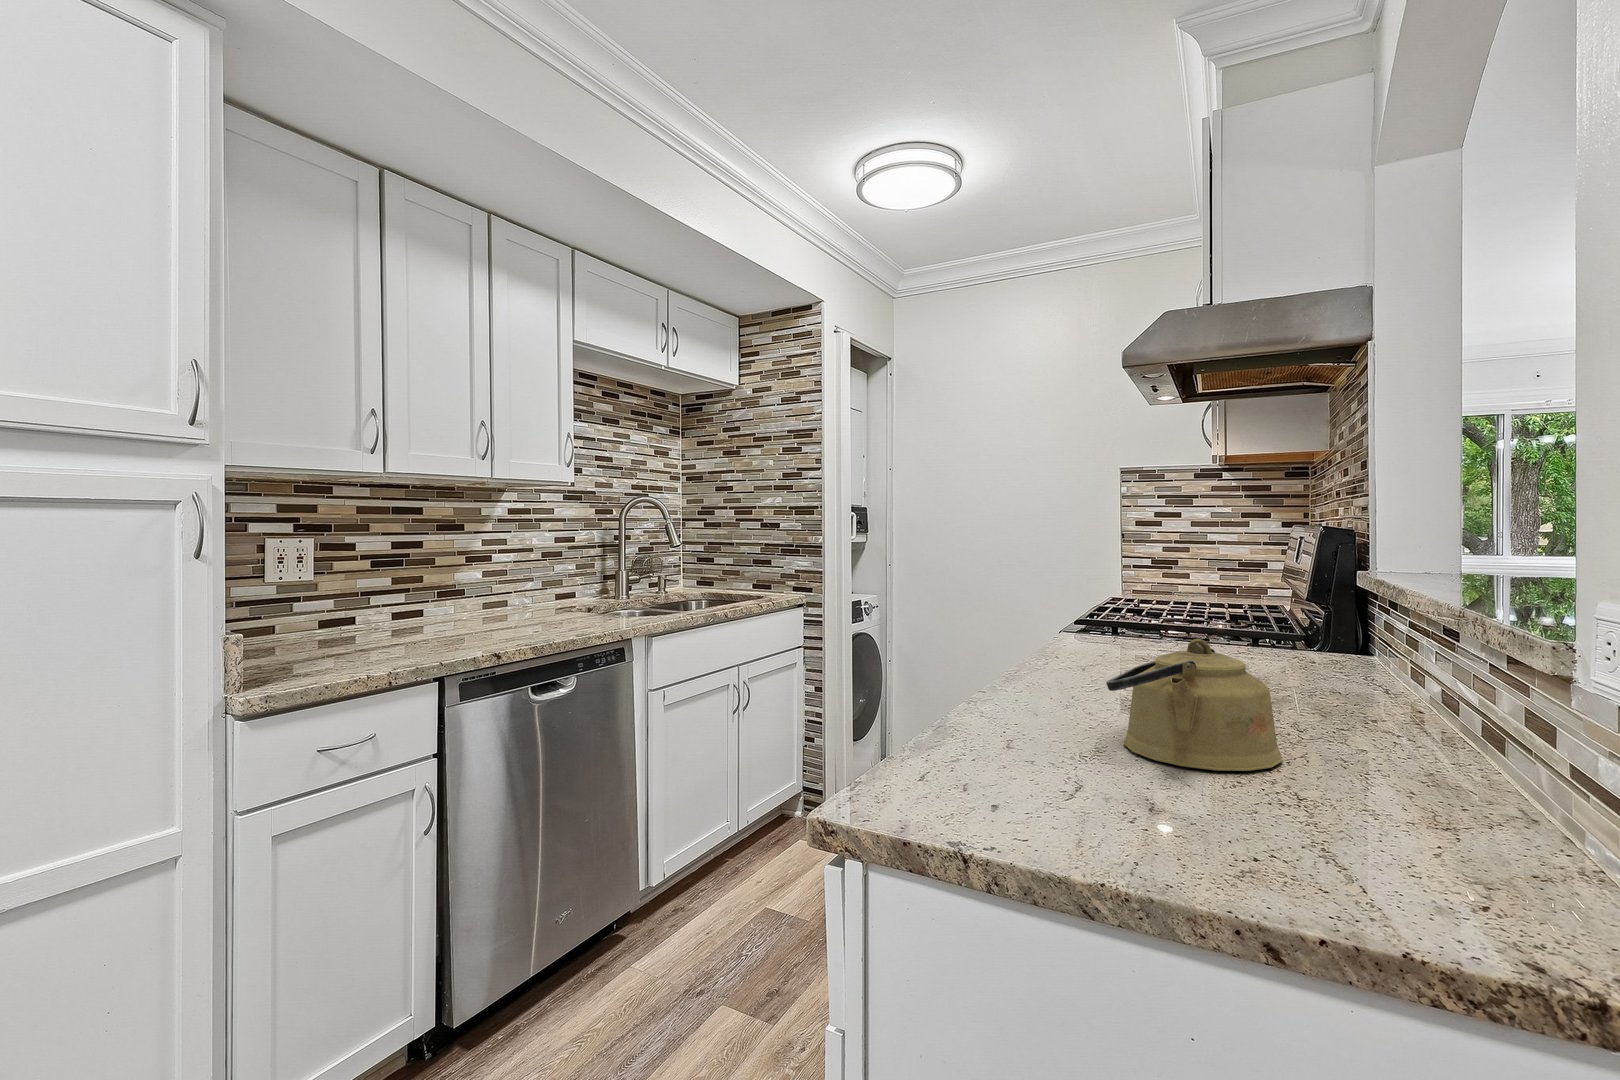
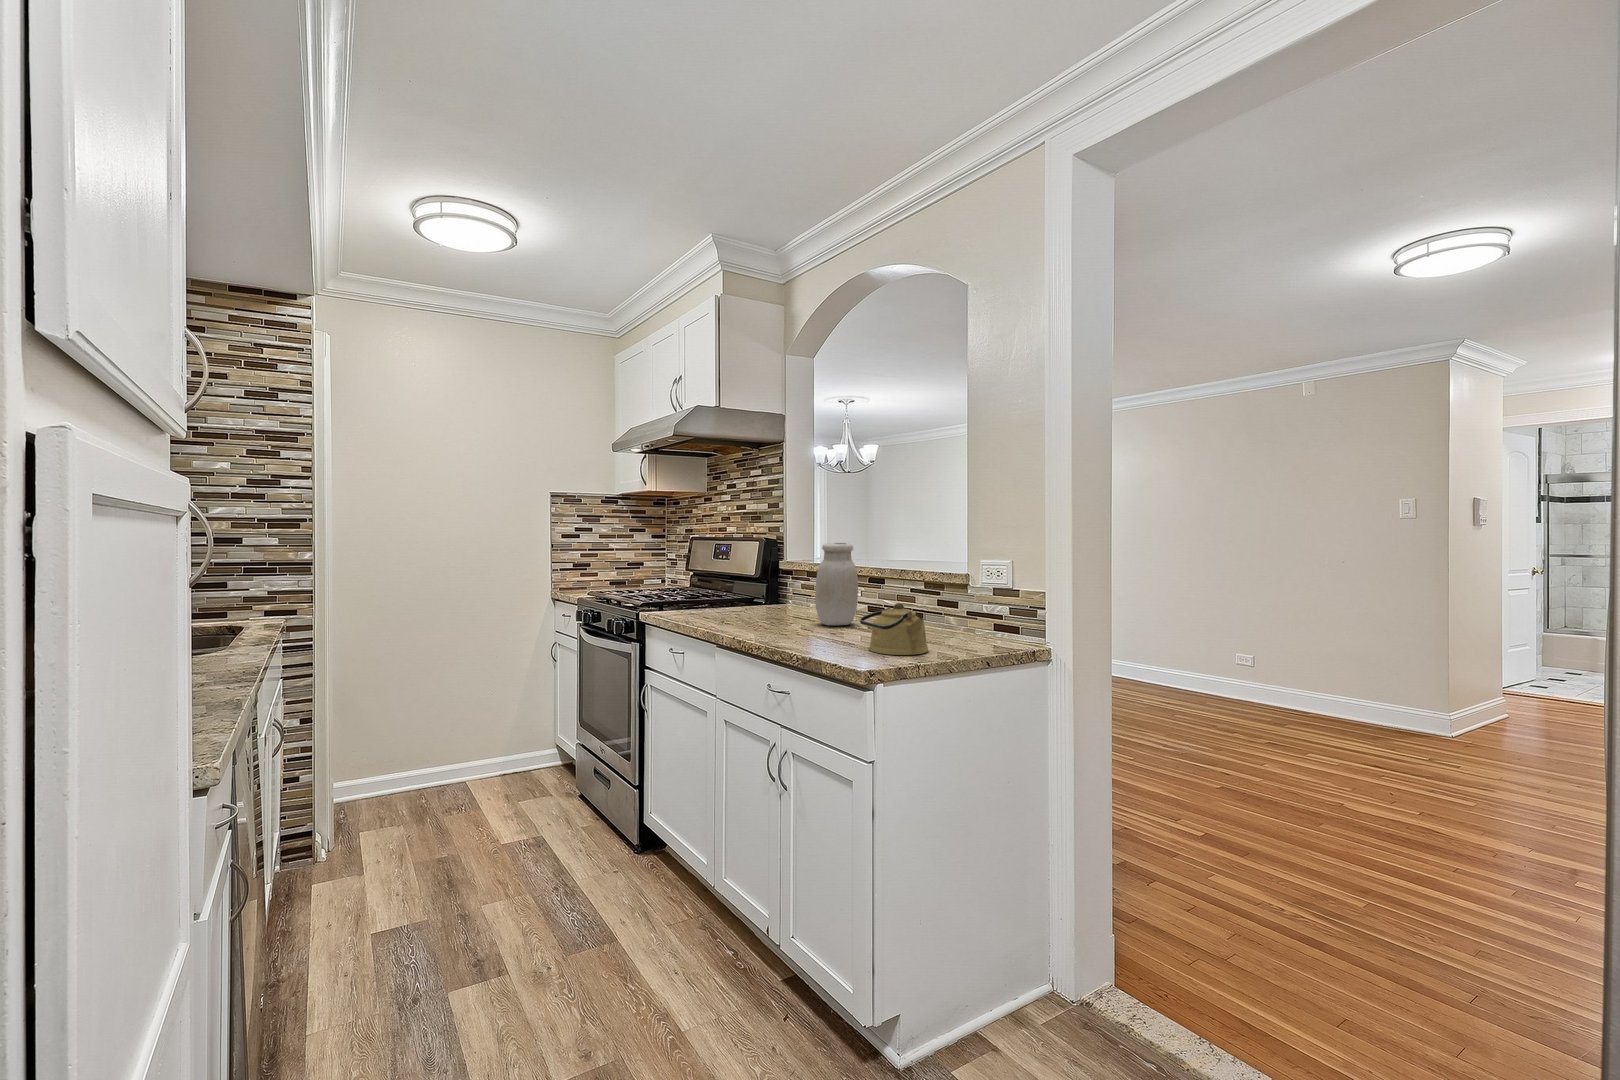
jar: none [1247,513,1356,688] -> present [815,543,858,625]

